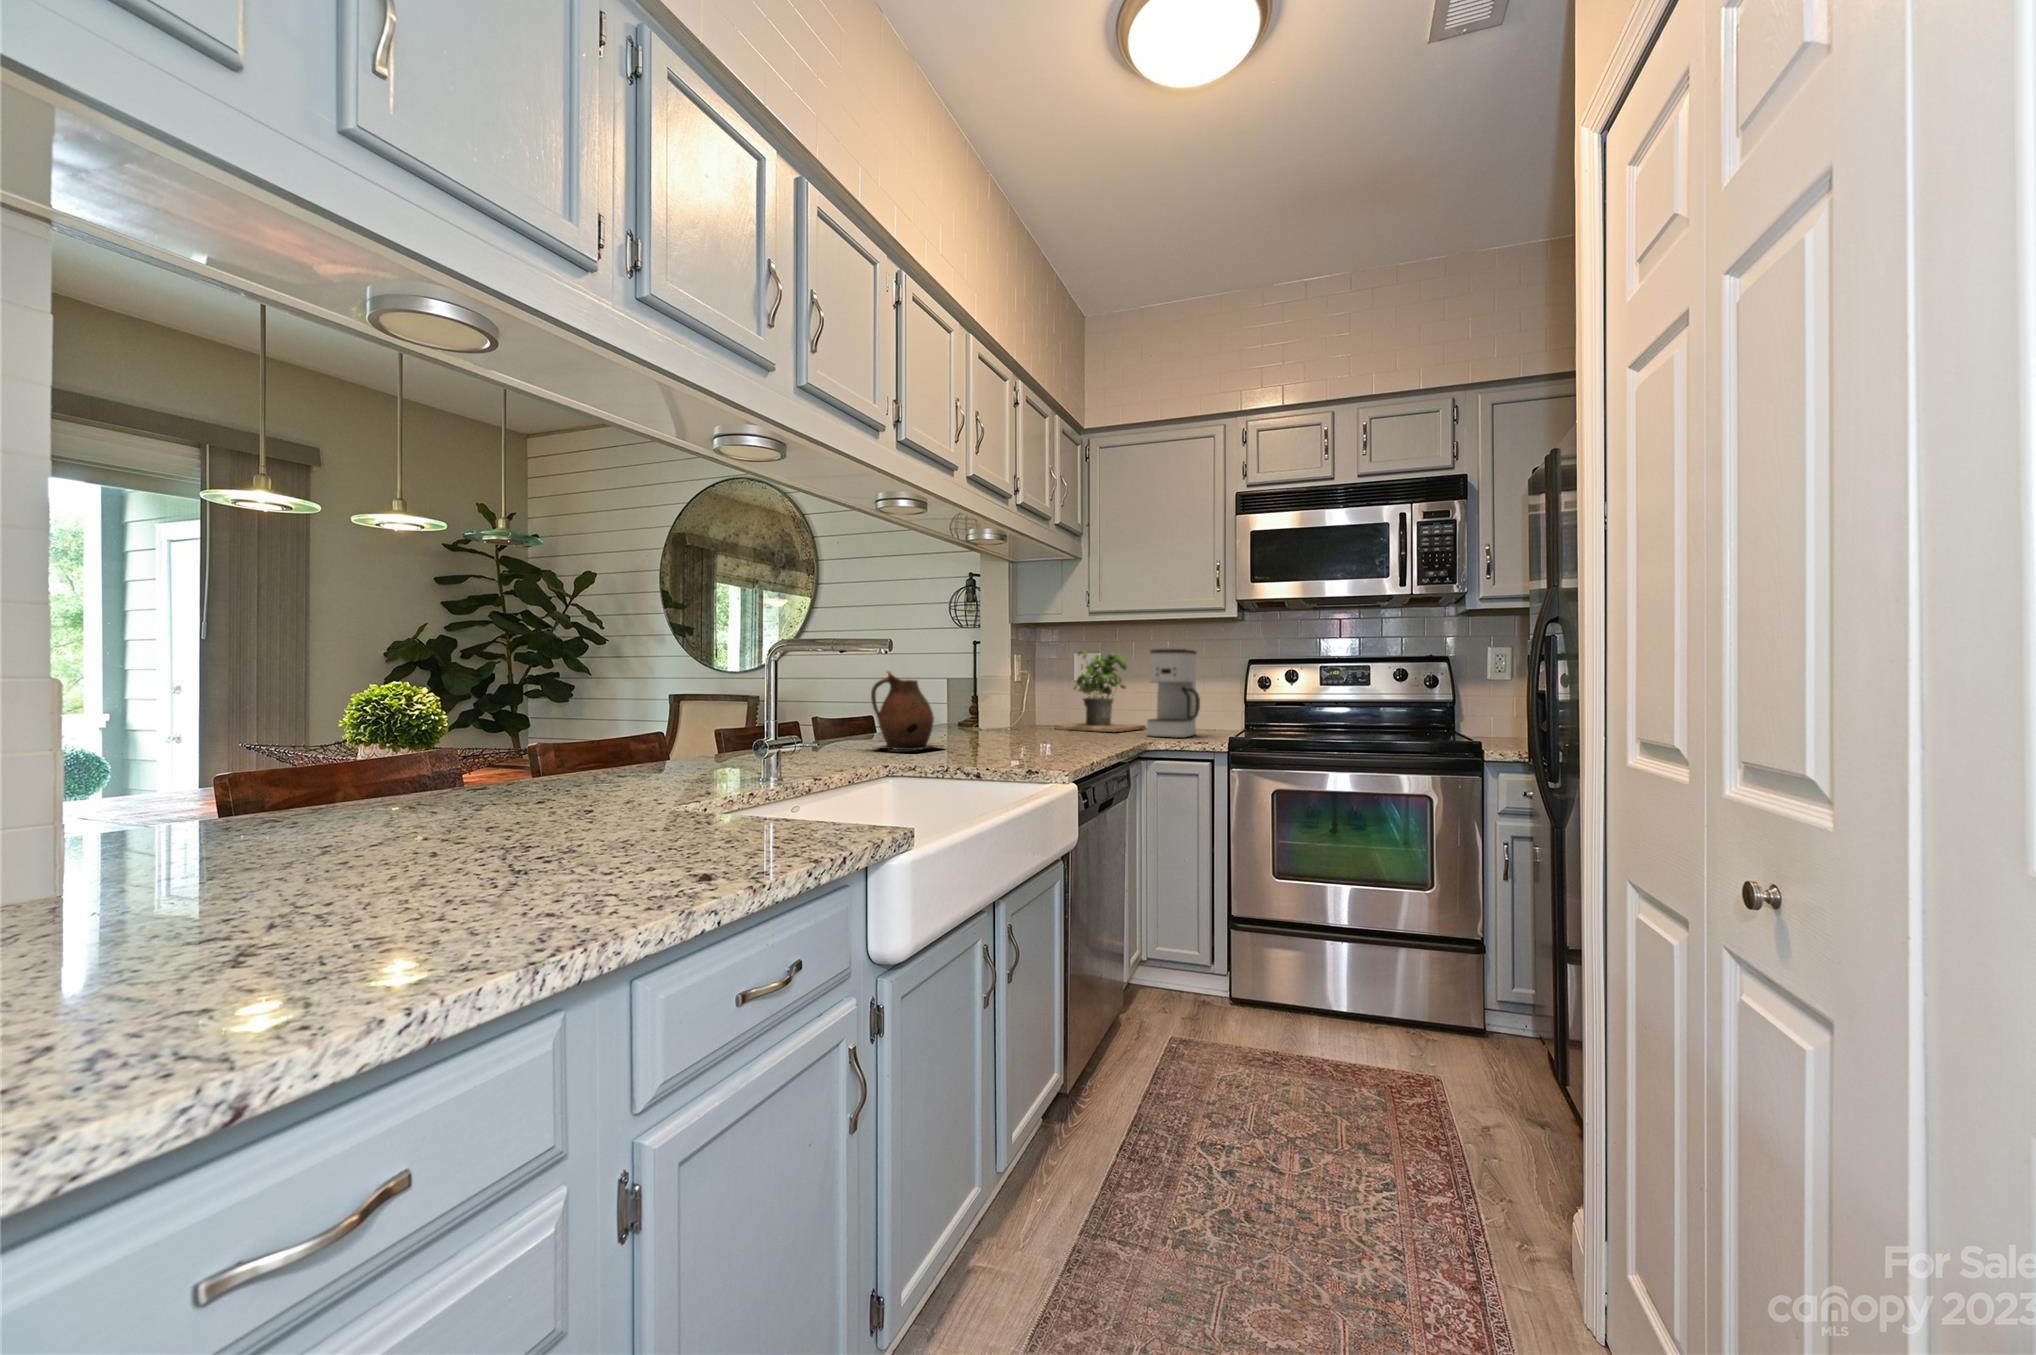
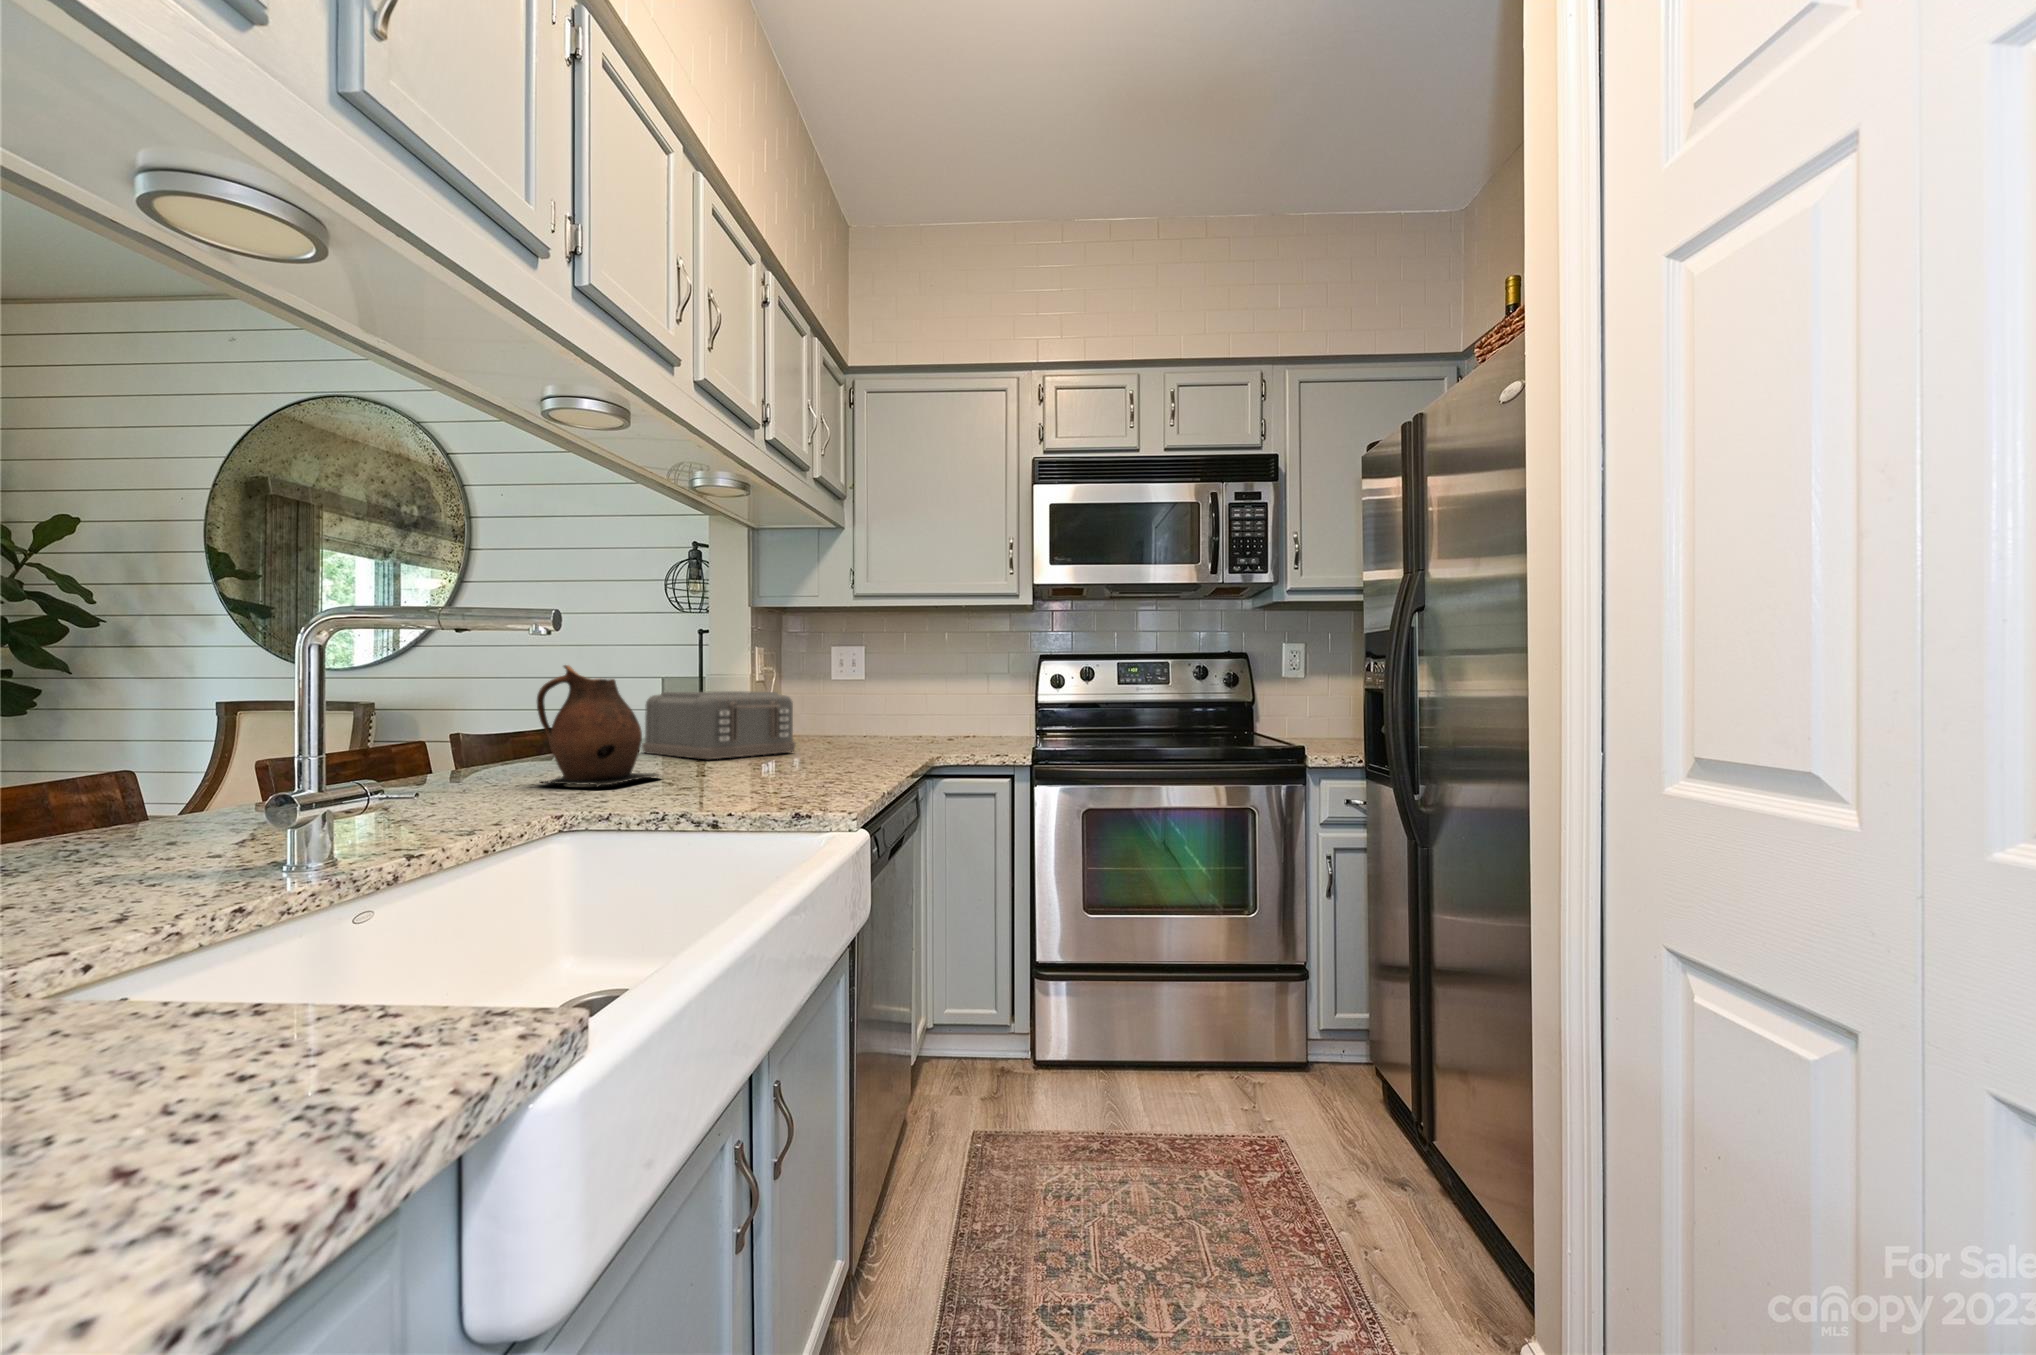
coffee maker: present [1147,649,1200,738] -> none [930,642,993,749]
potted plant: present [1055,650,1146,732] -> none [811,643,923,743]
toaster: none [933,689,1040,739] -> present [642,691,795,759]

